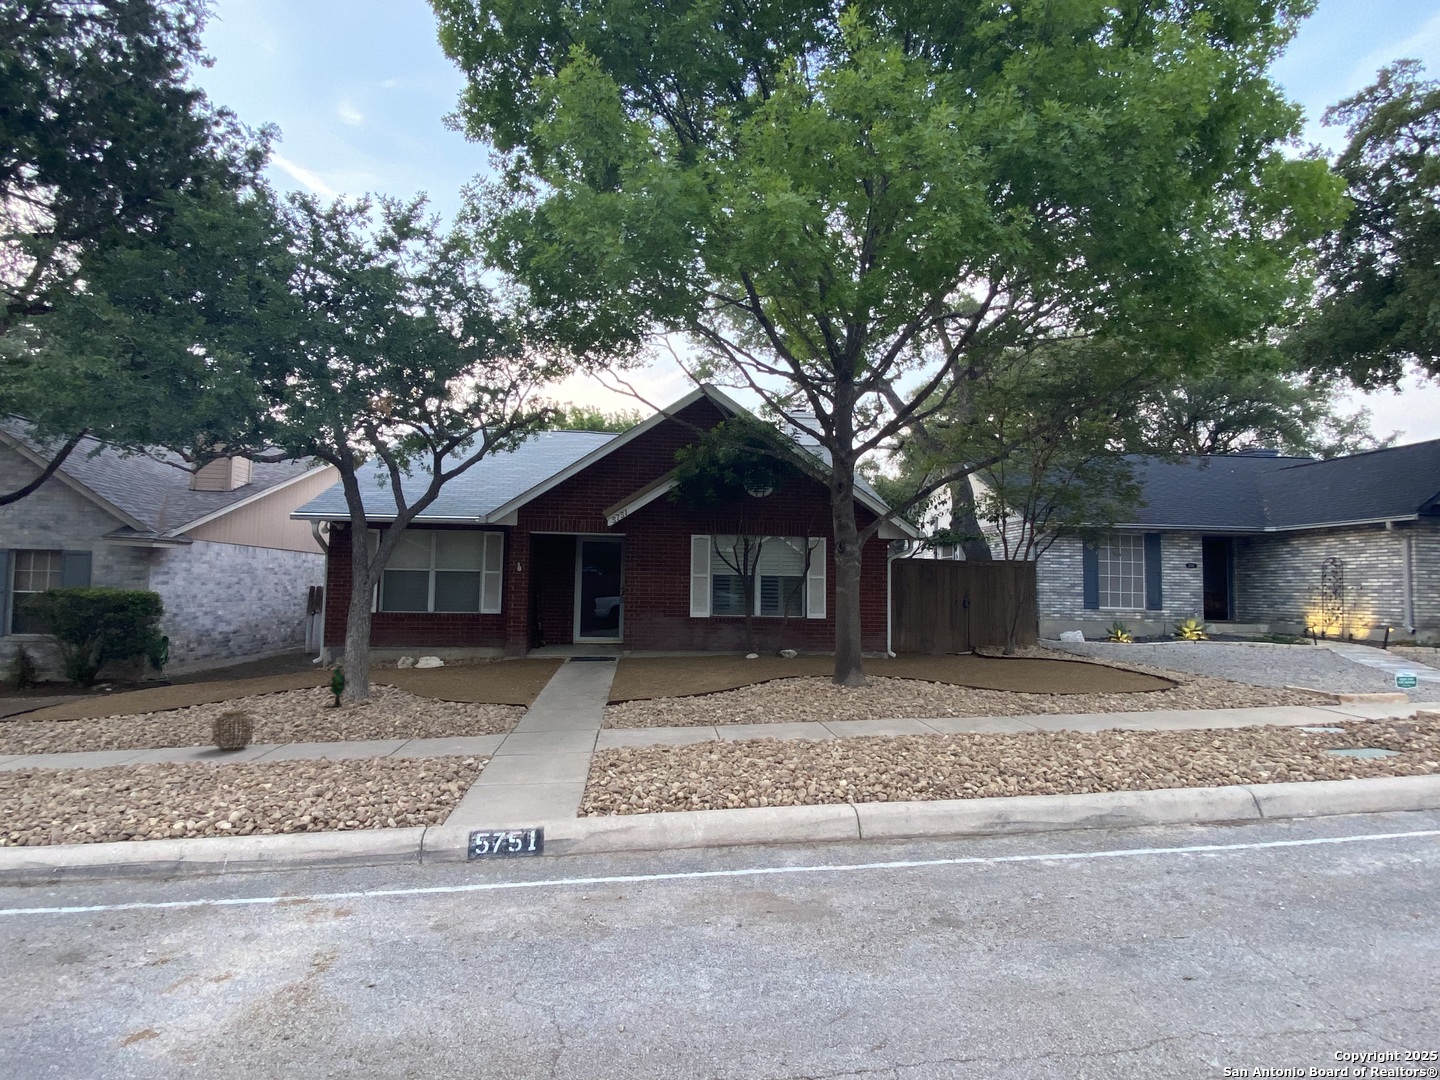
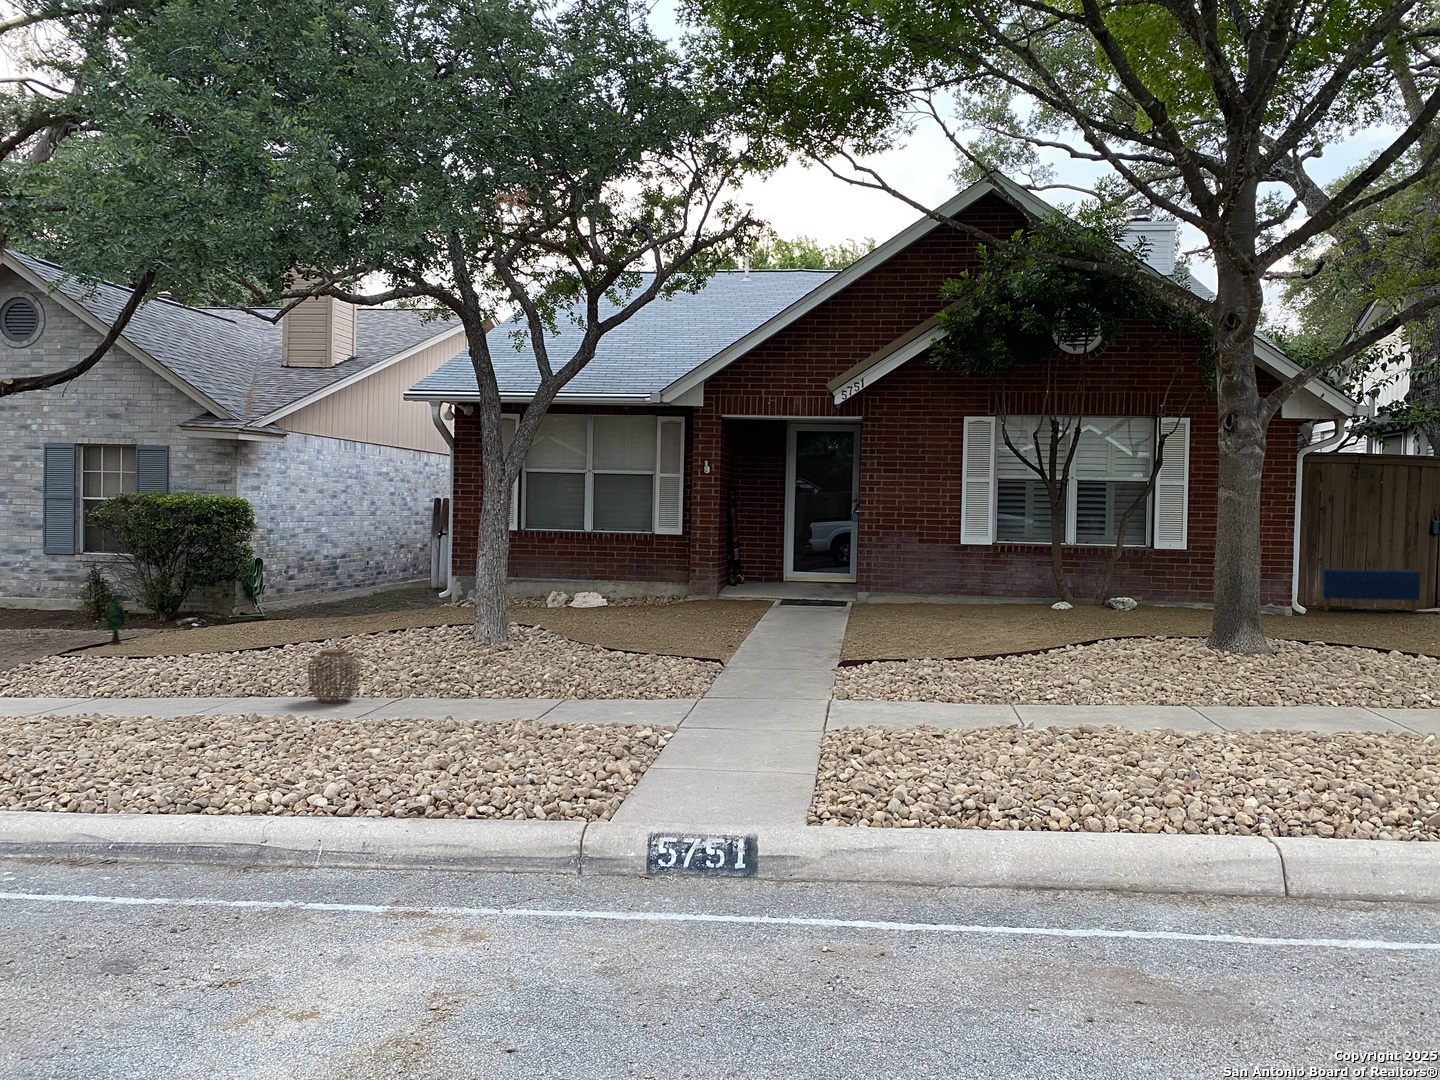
bench: none [904,626,965,654] -> present [1317,568,1420,613]
decorative plant: present [328,666,349,707] -> present [104,594,128,645]

